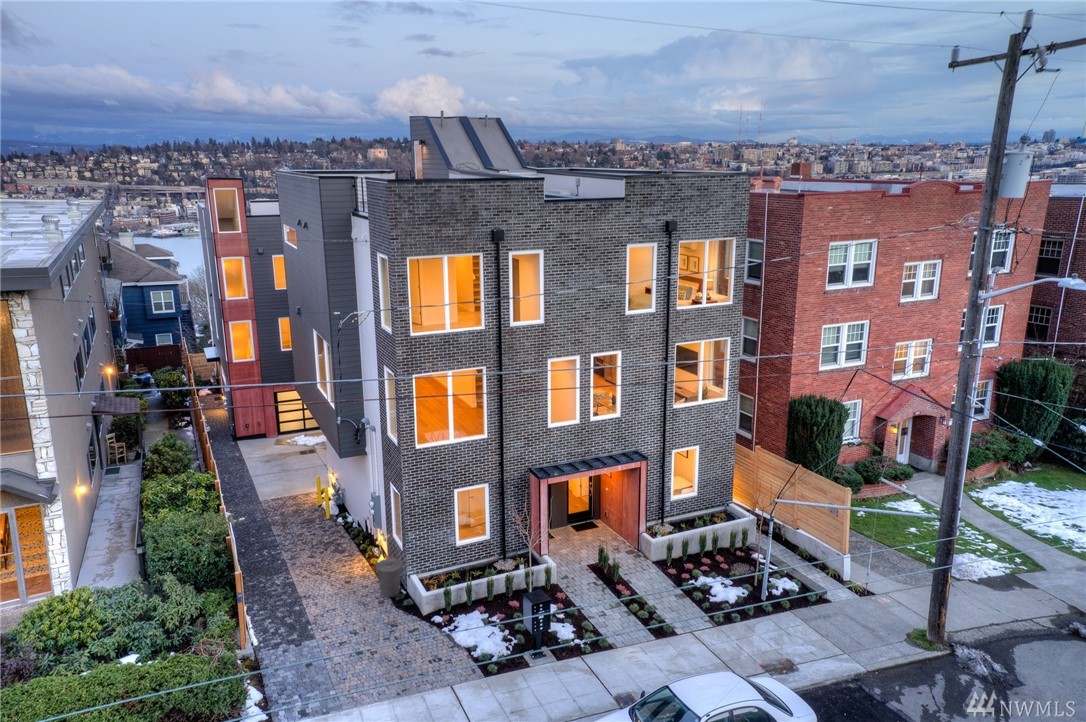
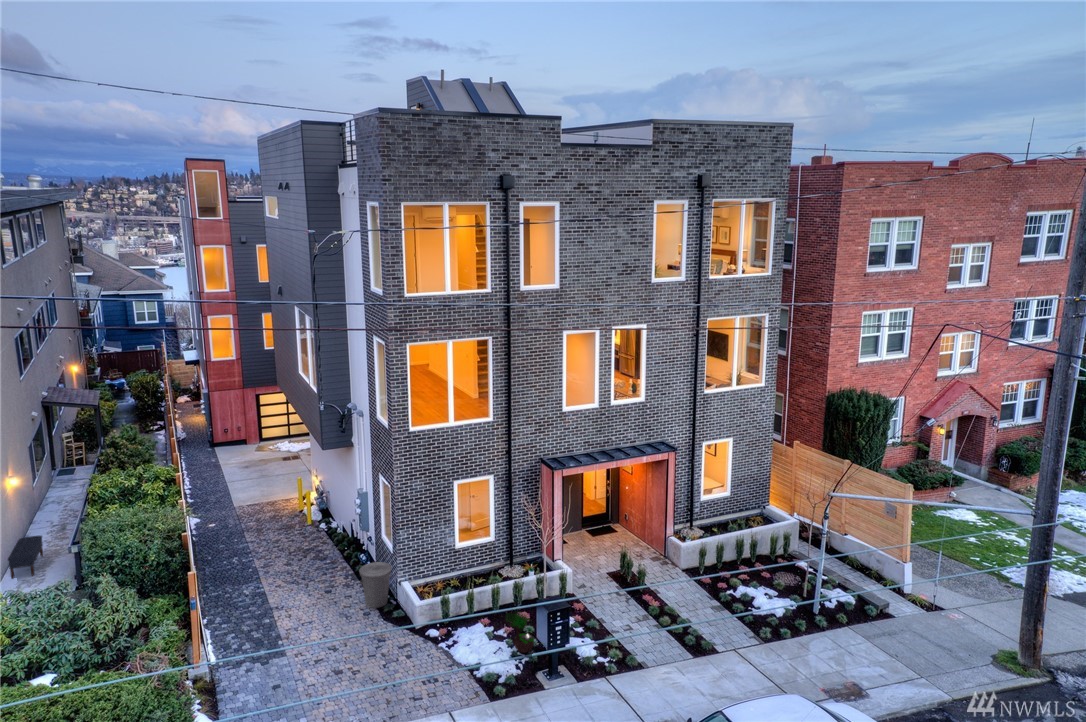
bench: none [78,536,104,575] -> present [8,536,43,579]
potted tree: none [497,598,522,635] -> present [507,613,534,653]

